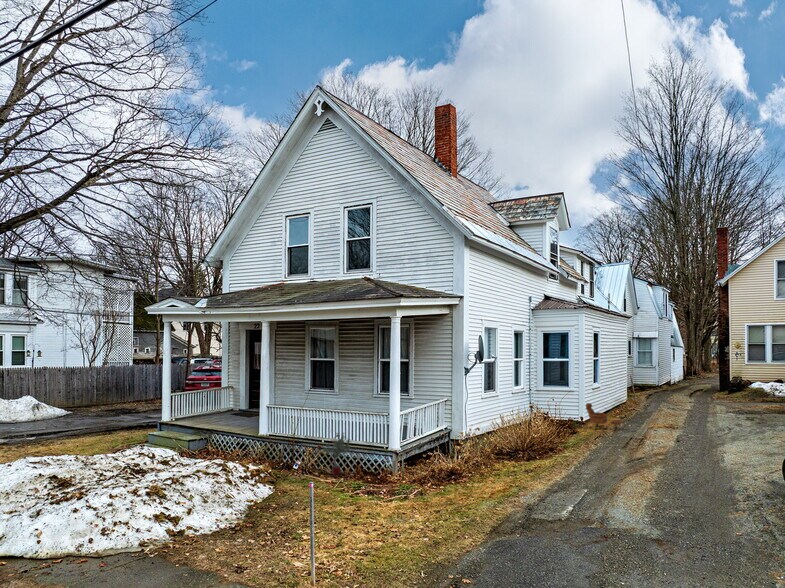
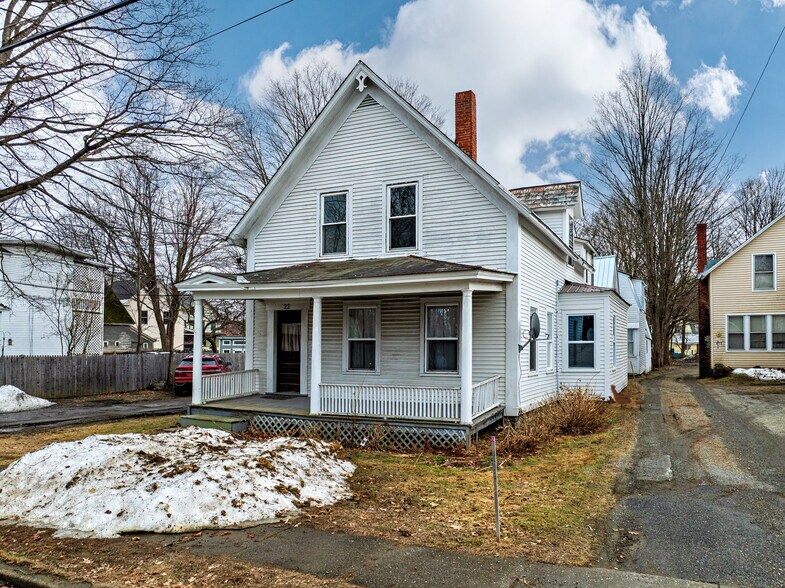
potted tree: present [324,433,350,475] -> none [391,409,422,452]

